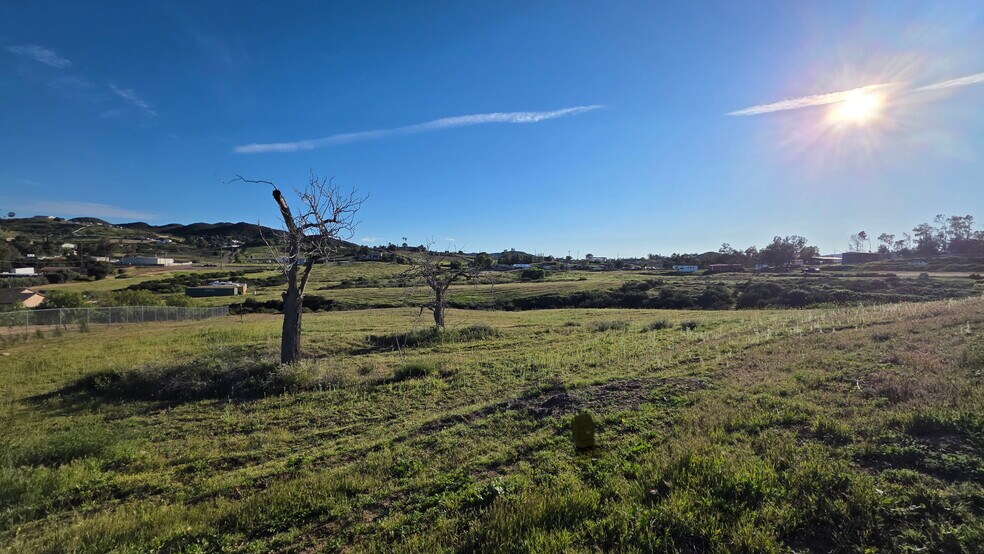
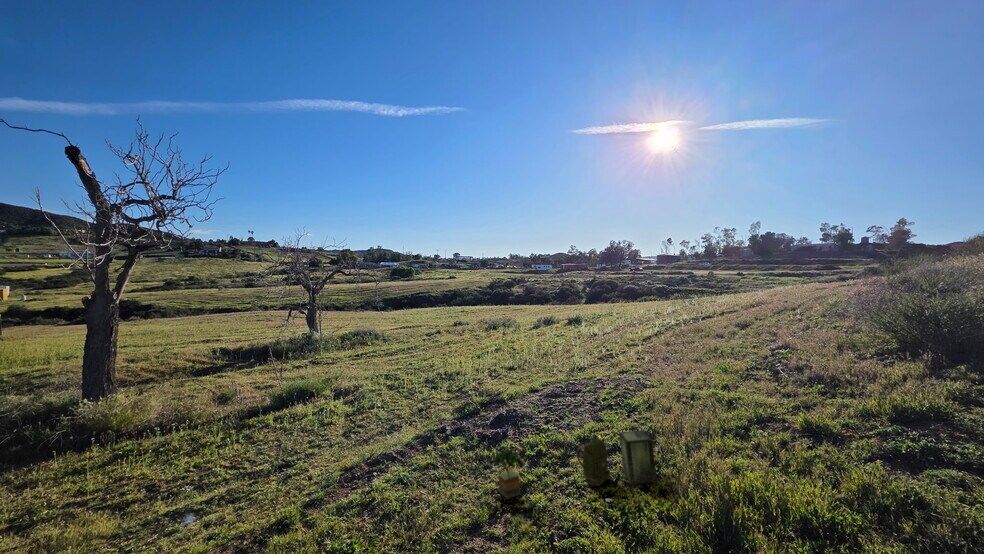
storage box: none [604,411,630,451] -> present [619,430,657,485]
potted tree: none [506,413,528,448] -> present [494,450,524,499]

